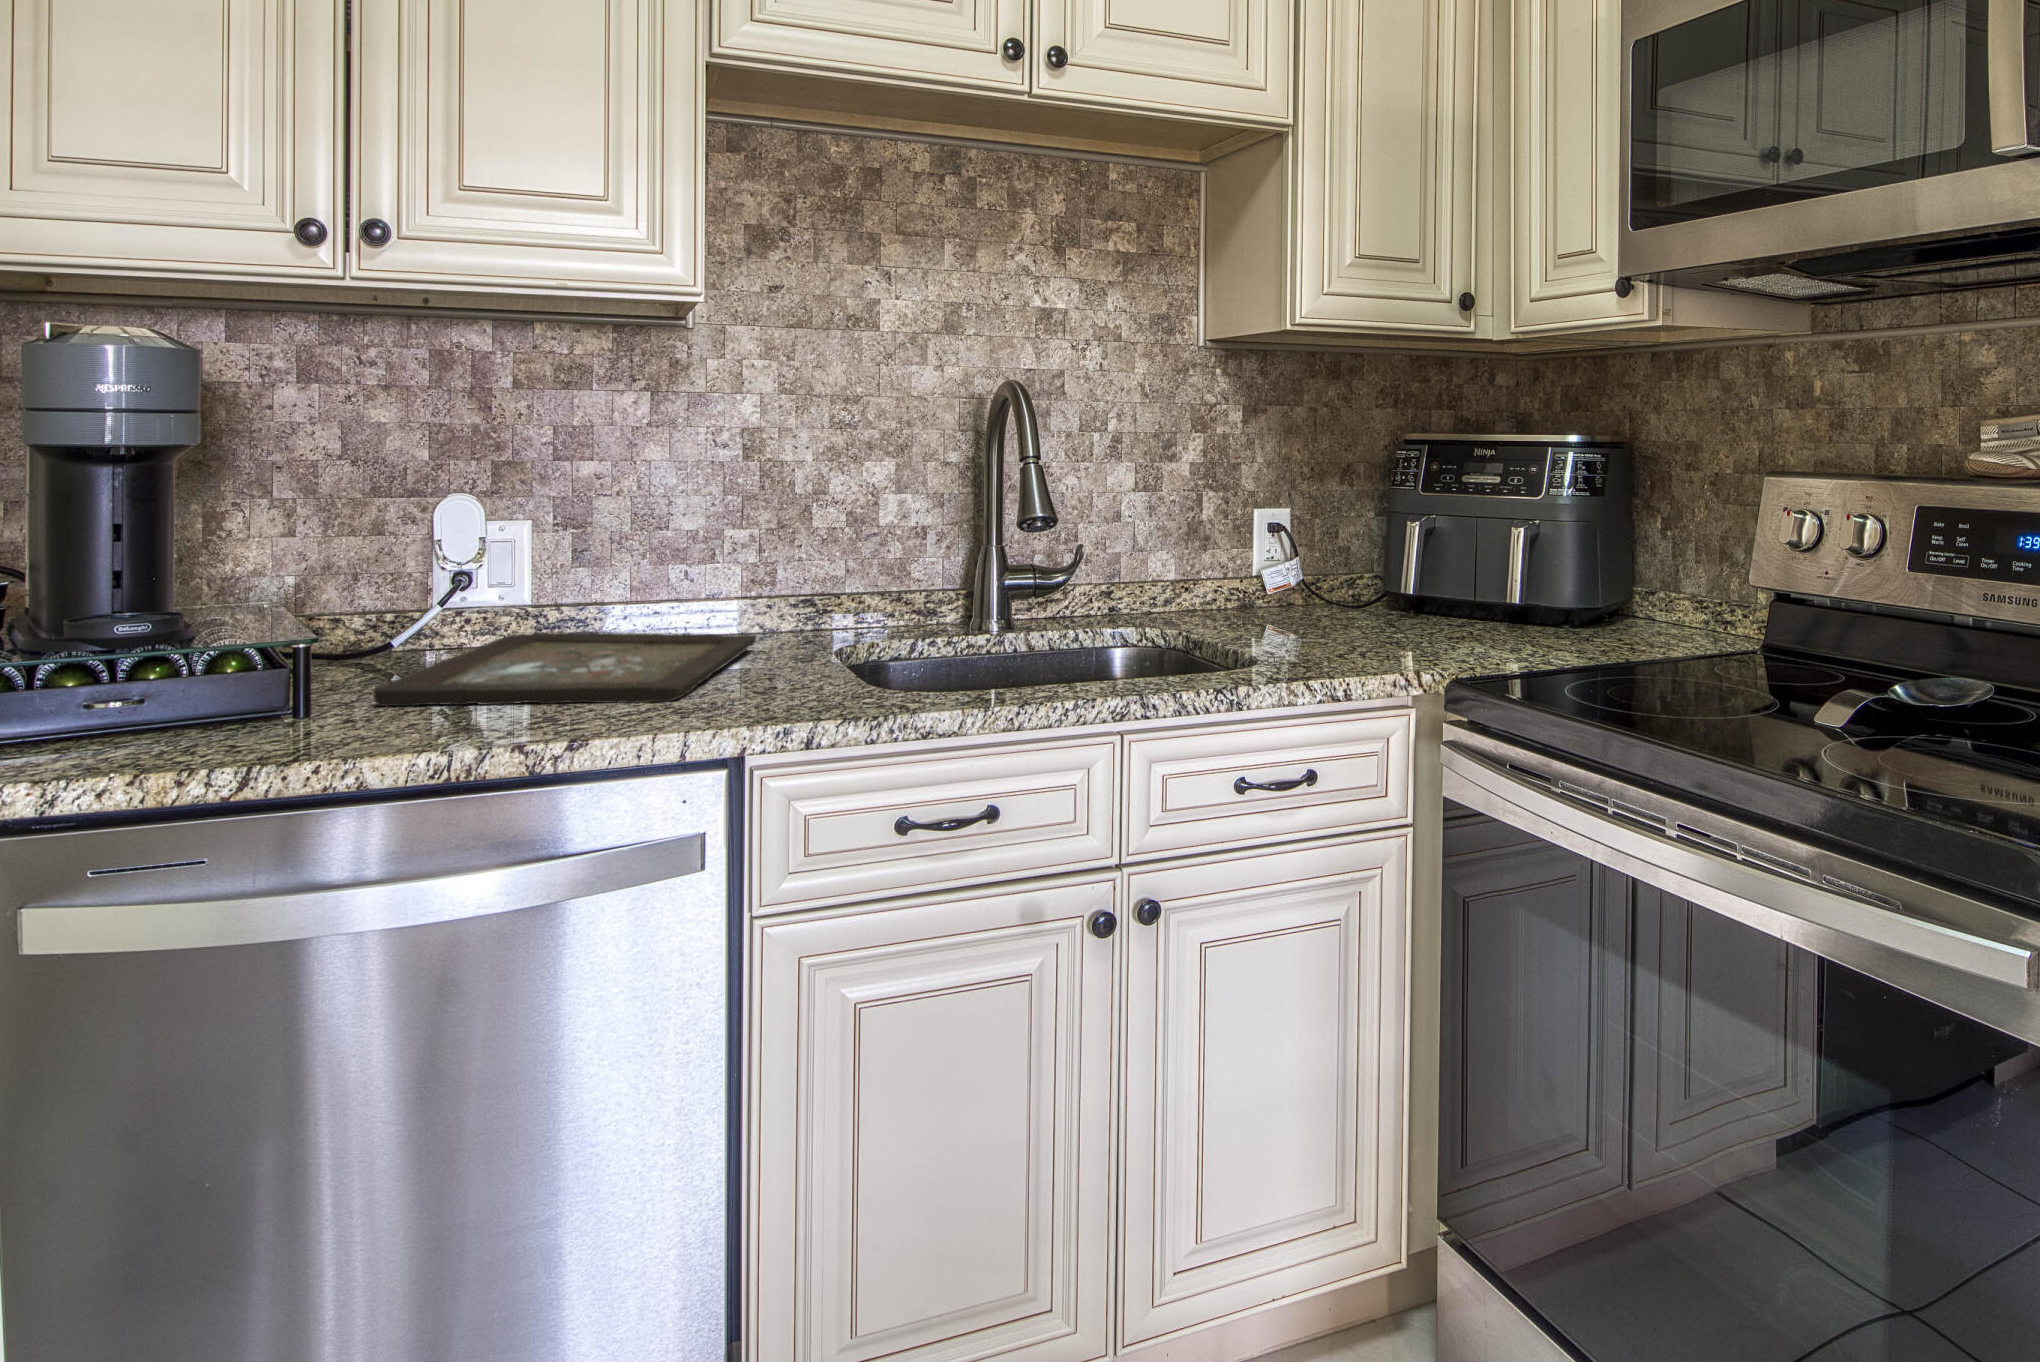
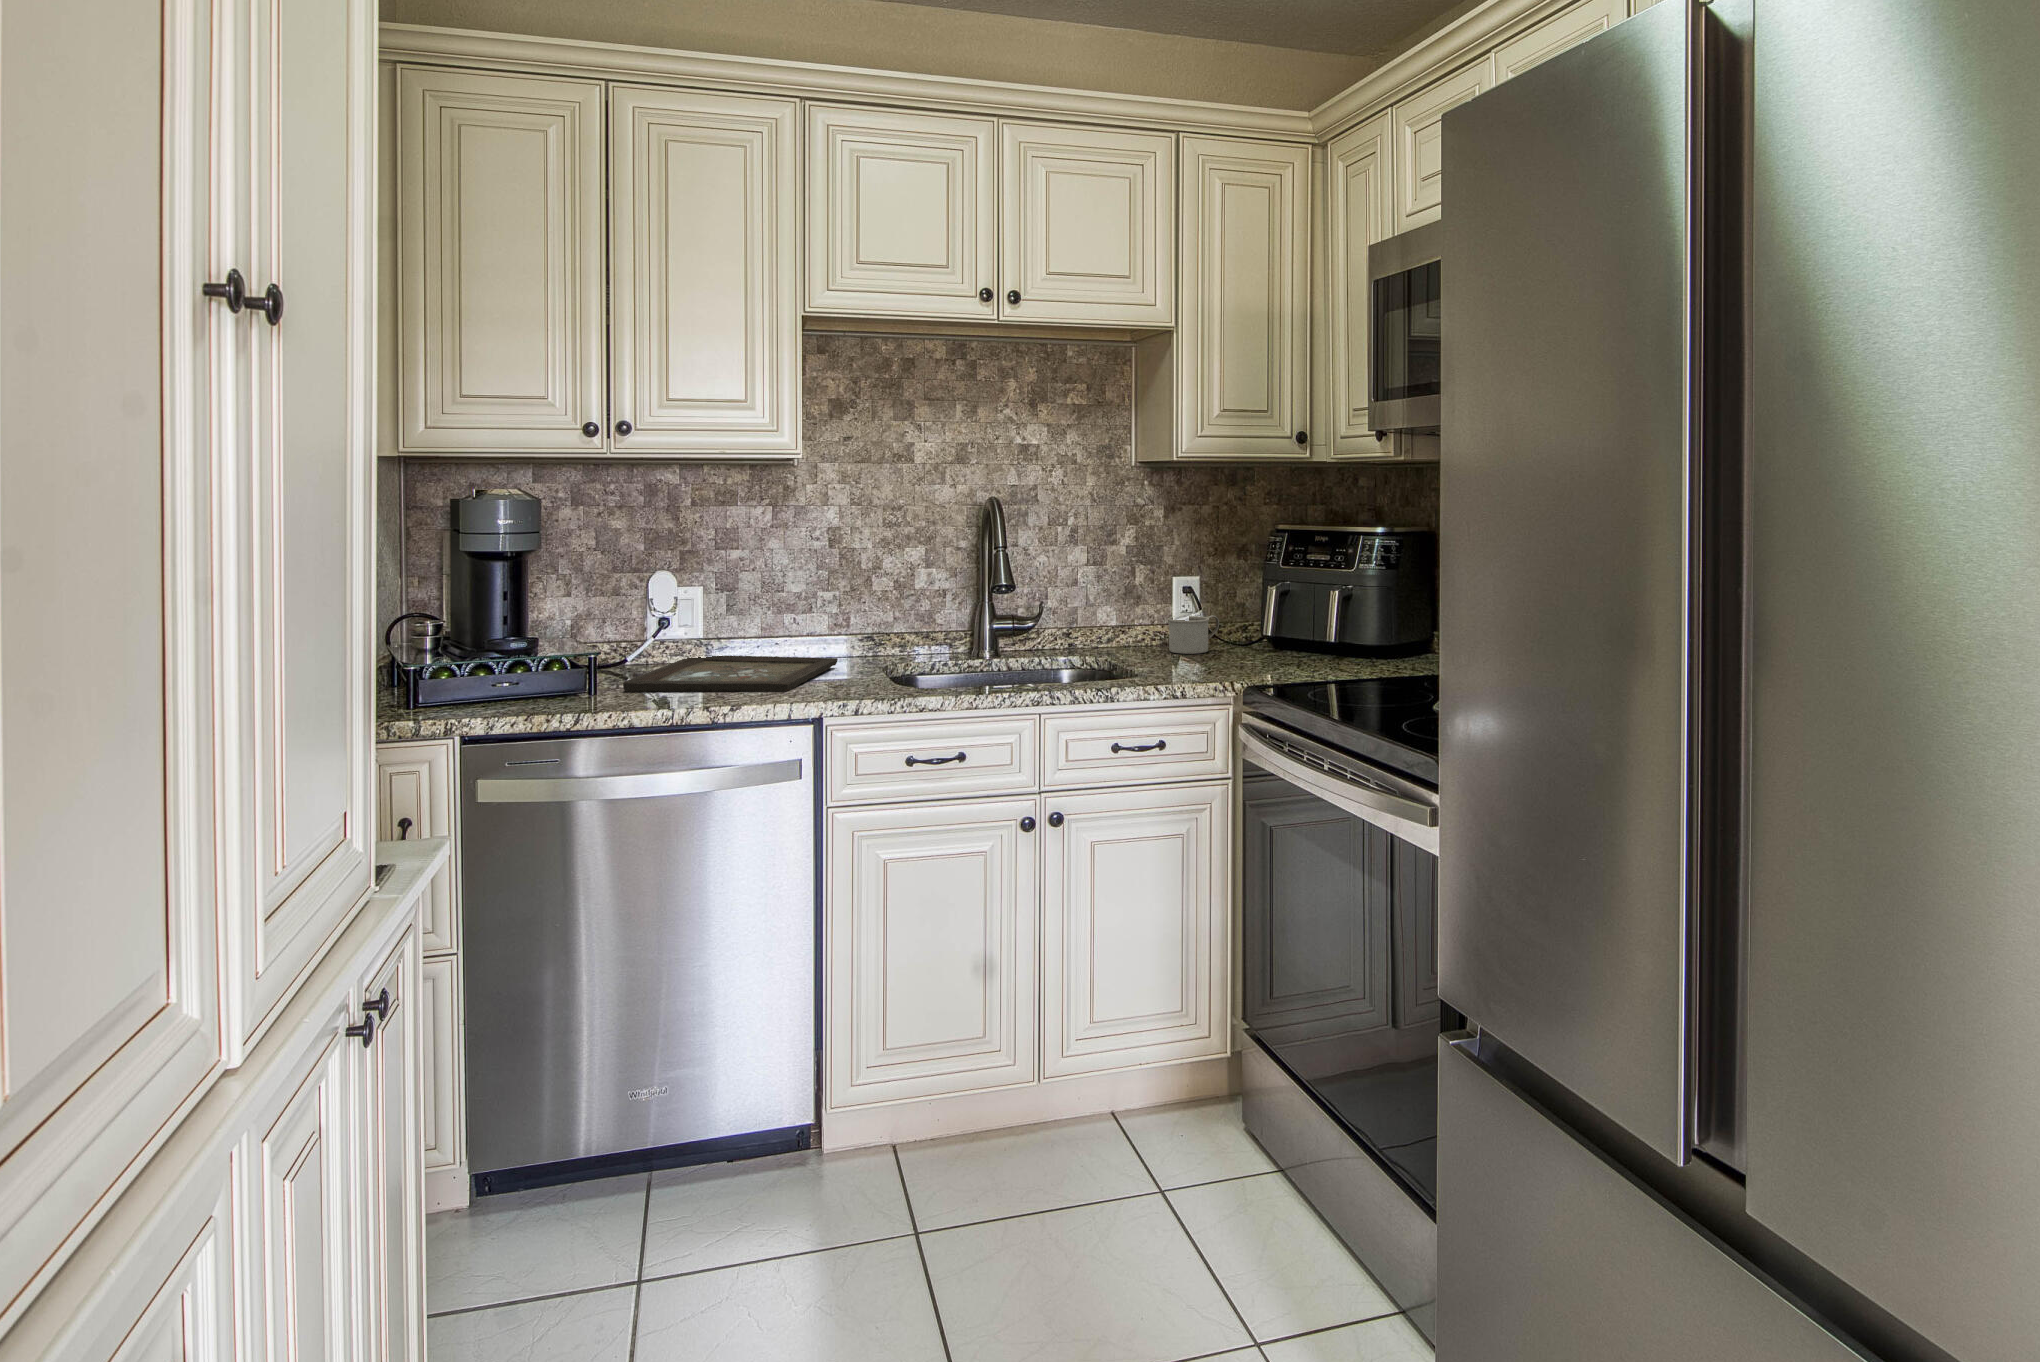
mug: none [1248,563,1318,620] -> present [1168,615,1219,654]

